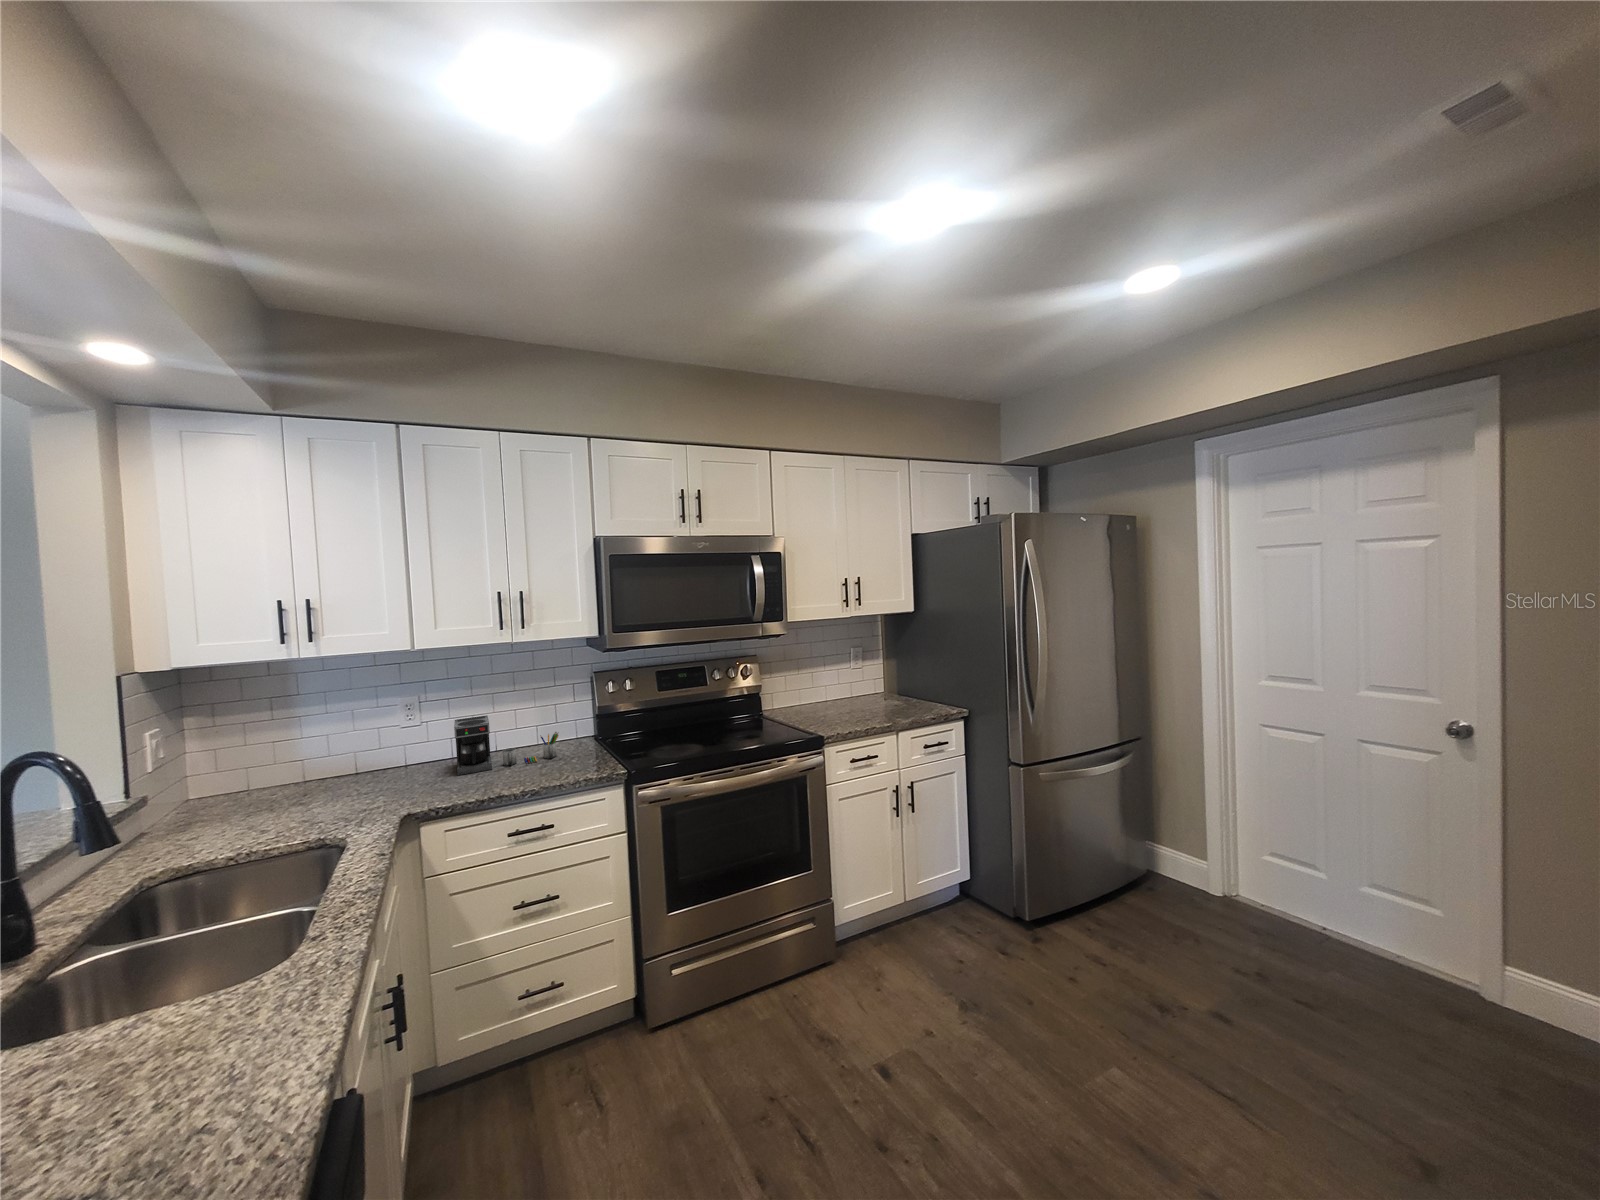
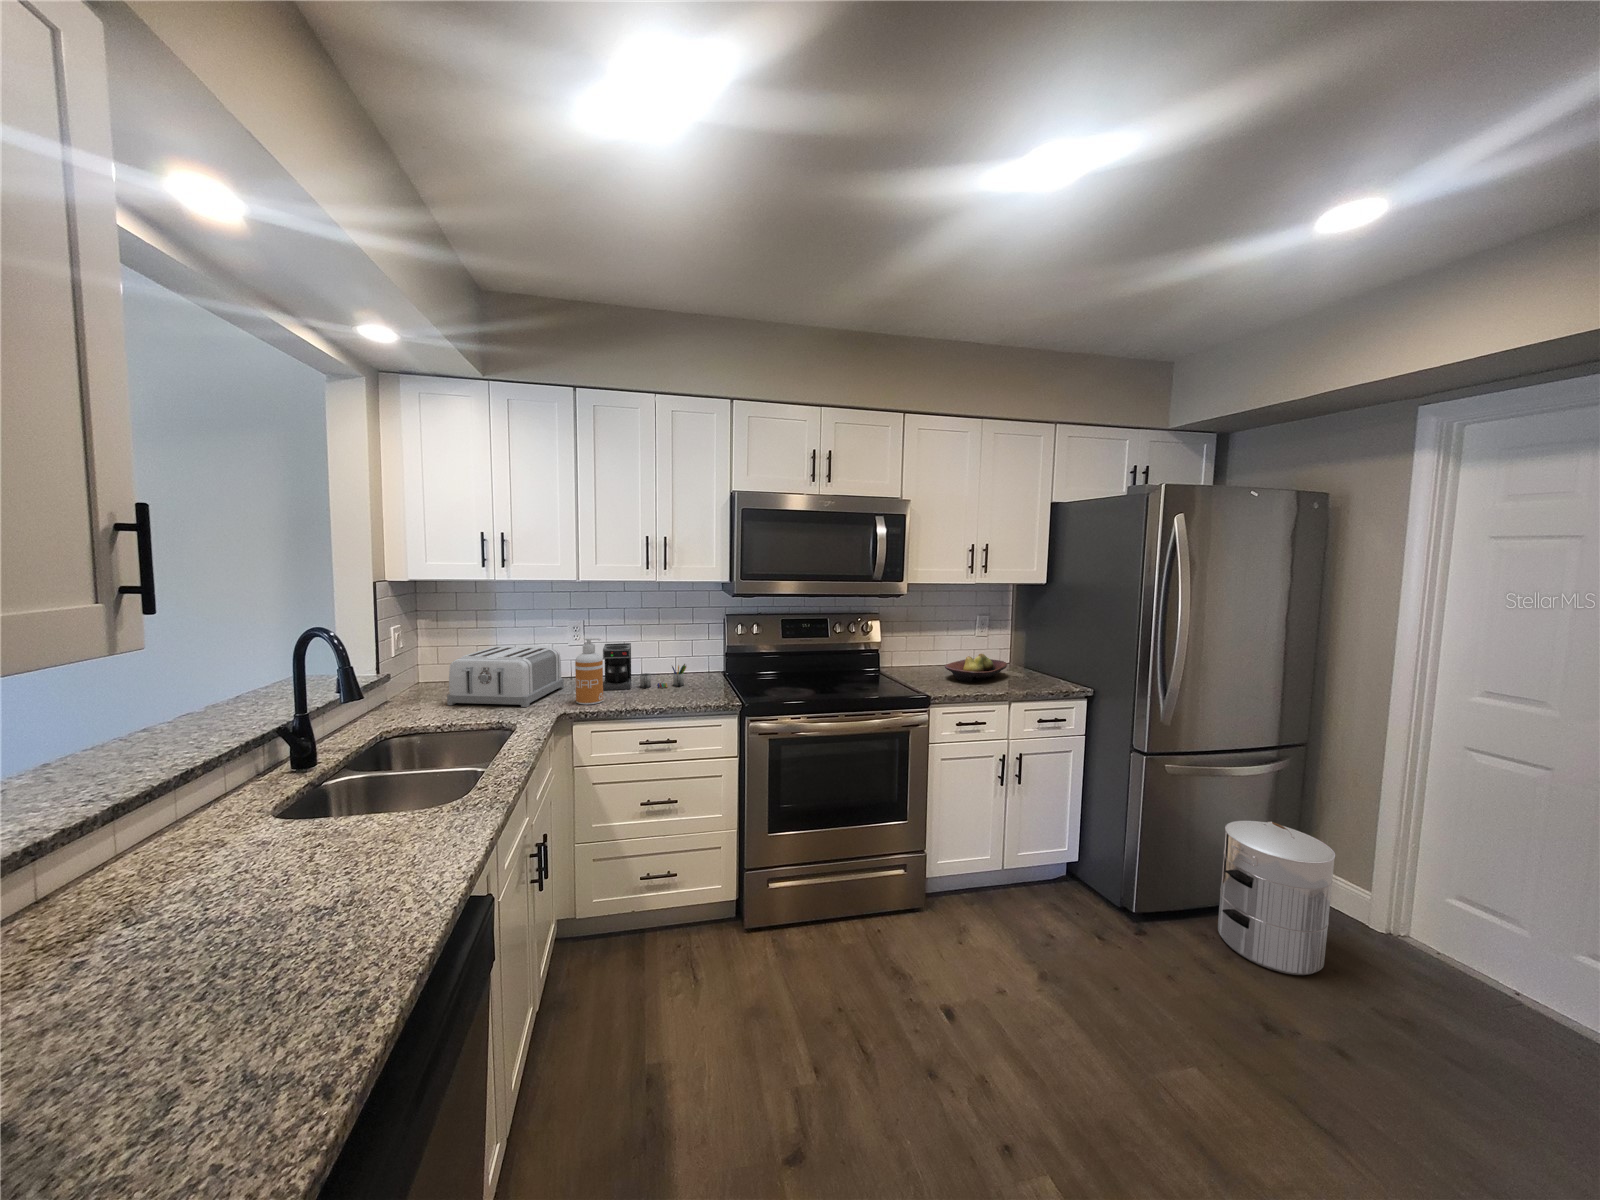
fruit bowl: none [830,685,886,714] -> present [945,654,1007,682]
soap dispenser: none [422,716,460,798] -> present [575,638,603,705]
toaster: none [239,734,404,826] -> present [447,647,564,707]
waste bin: none [1086,809,1173,943] -> present [1218,820,1335,975]

